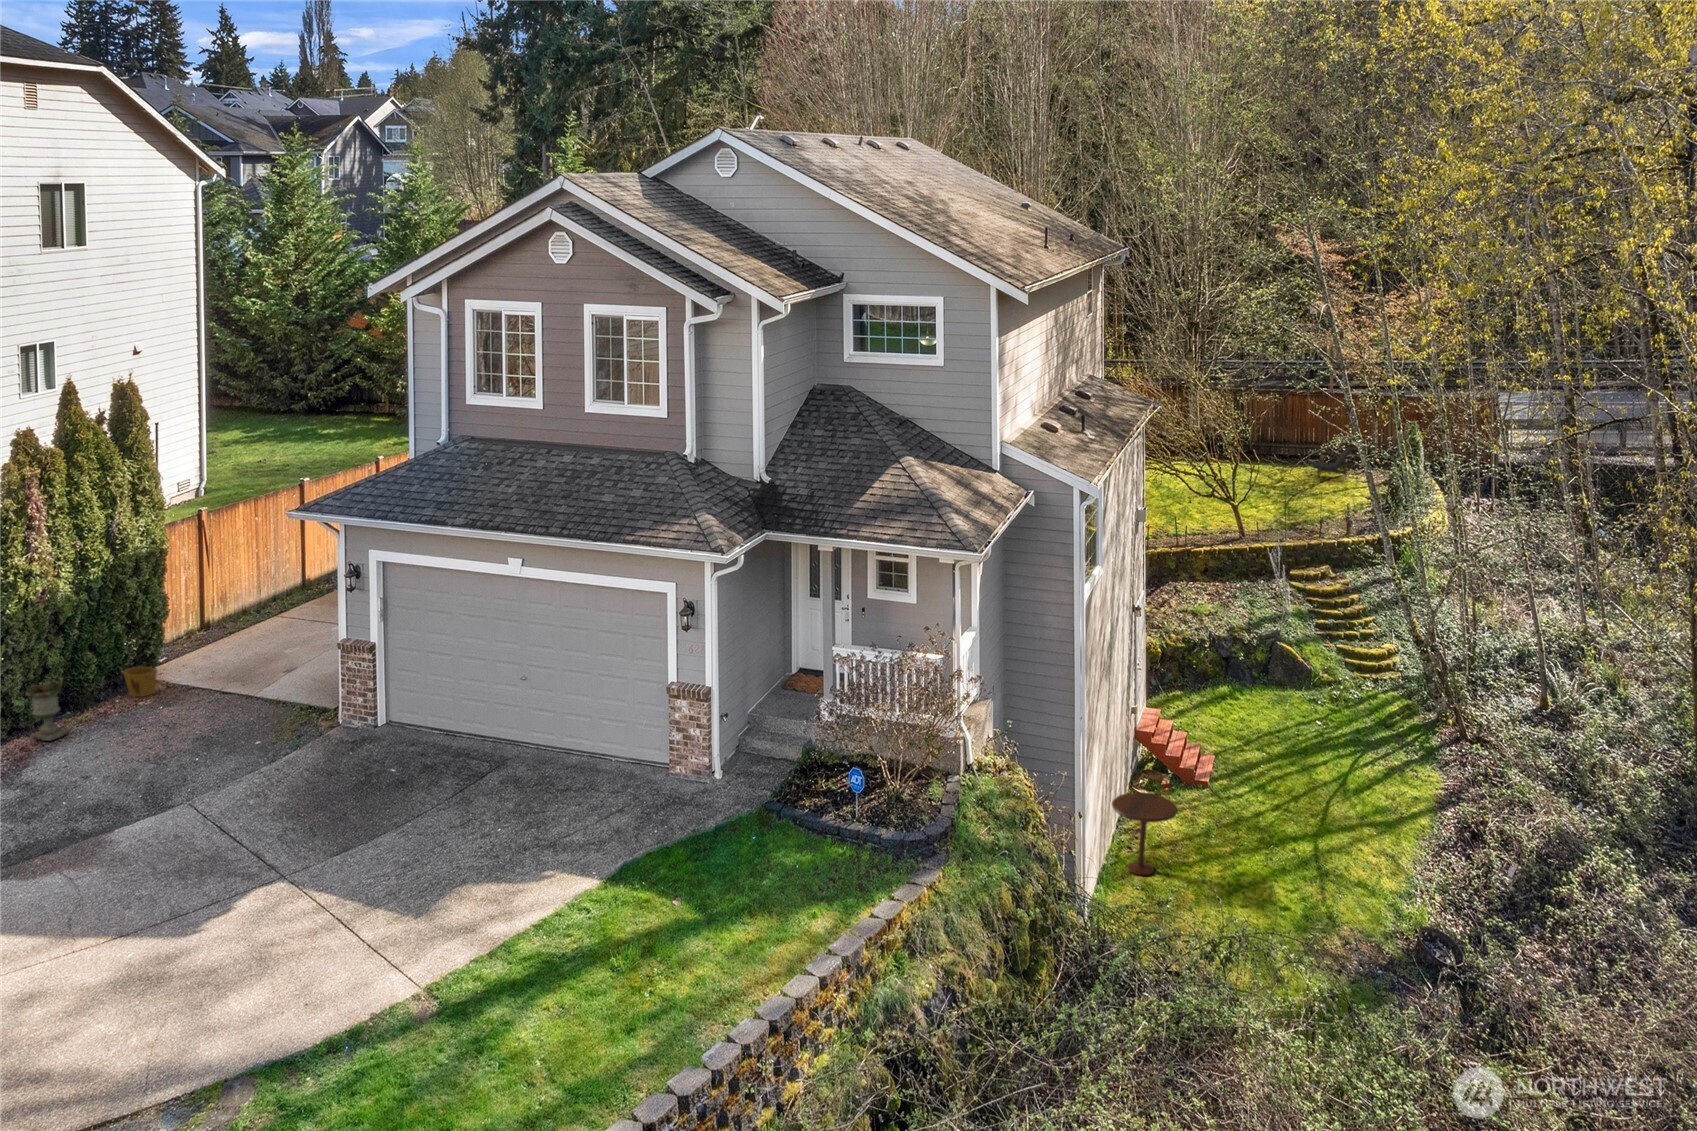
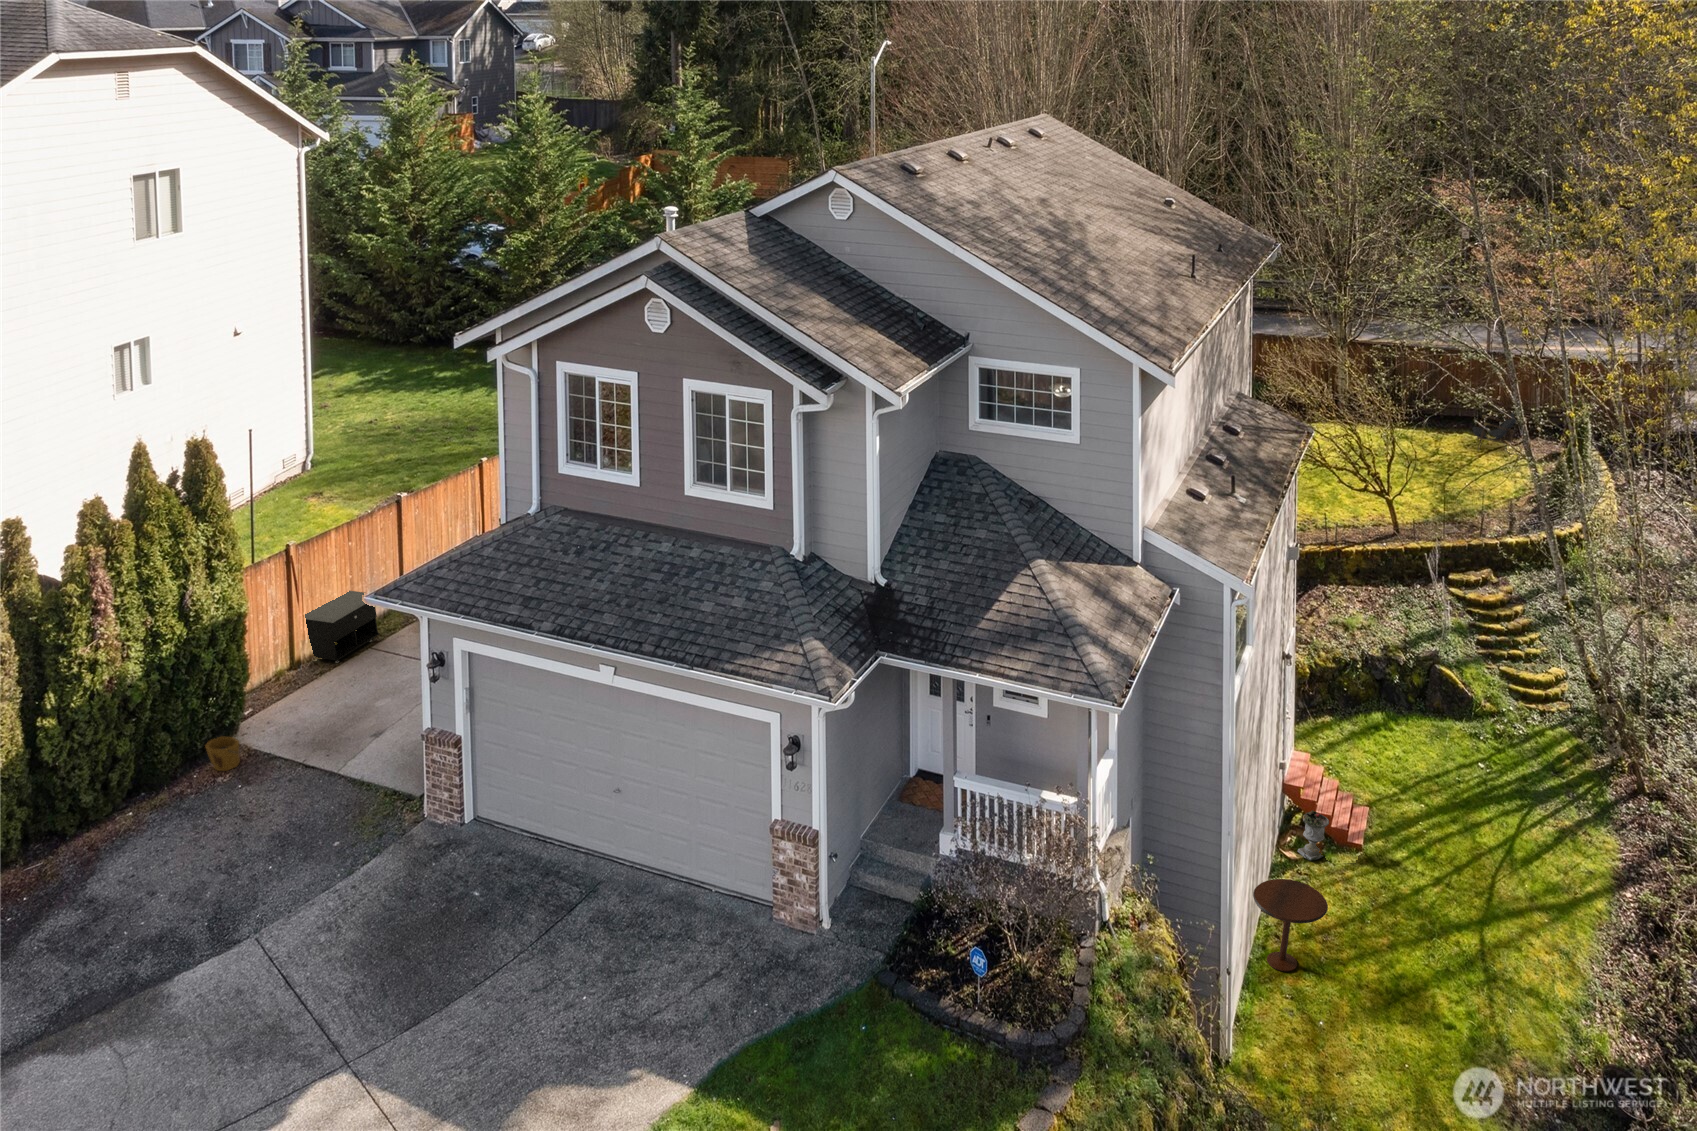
storage bench: none [214,562,290,625] -> present [305,591,379,663]
planter: present [26,683,69,741] -> present [1297,810,1329,861]

